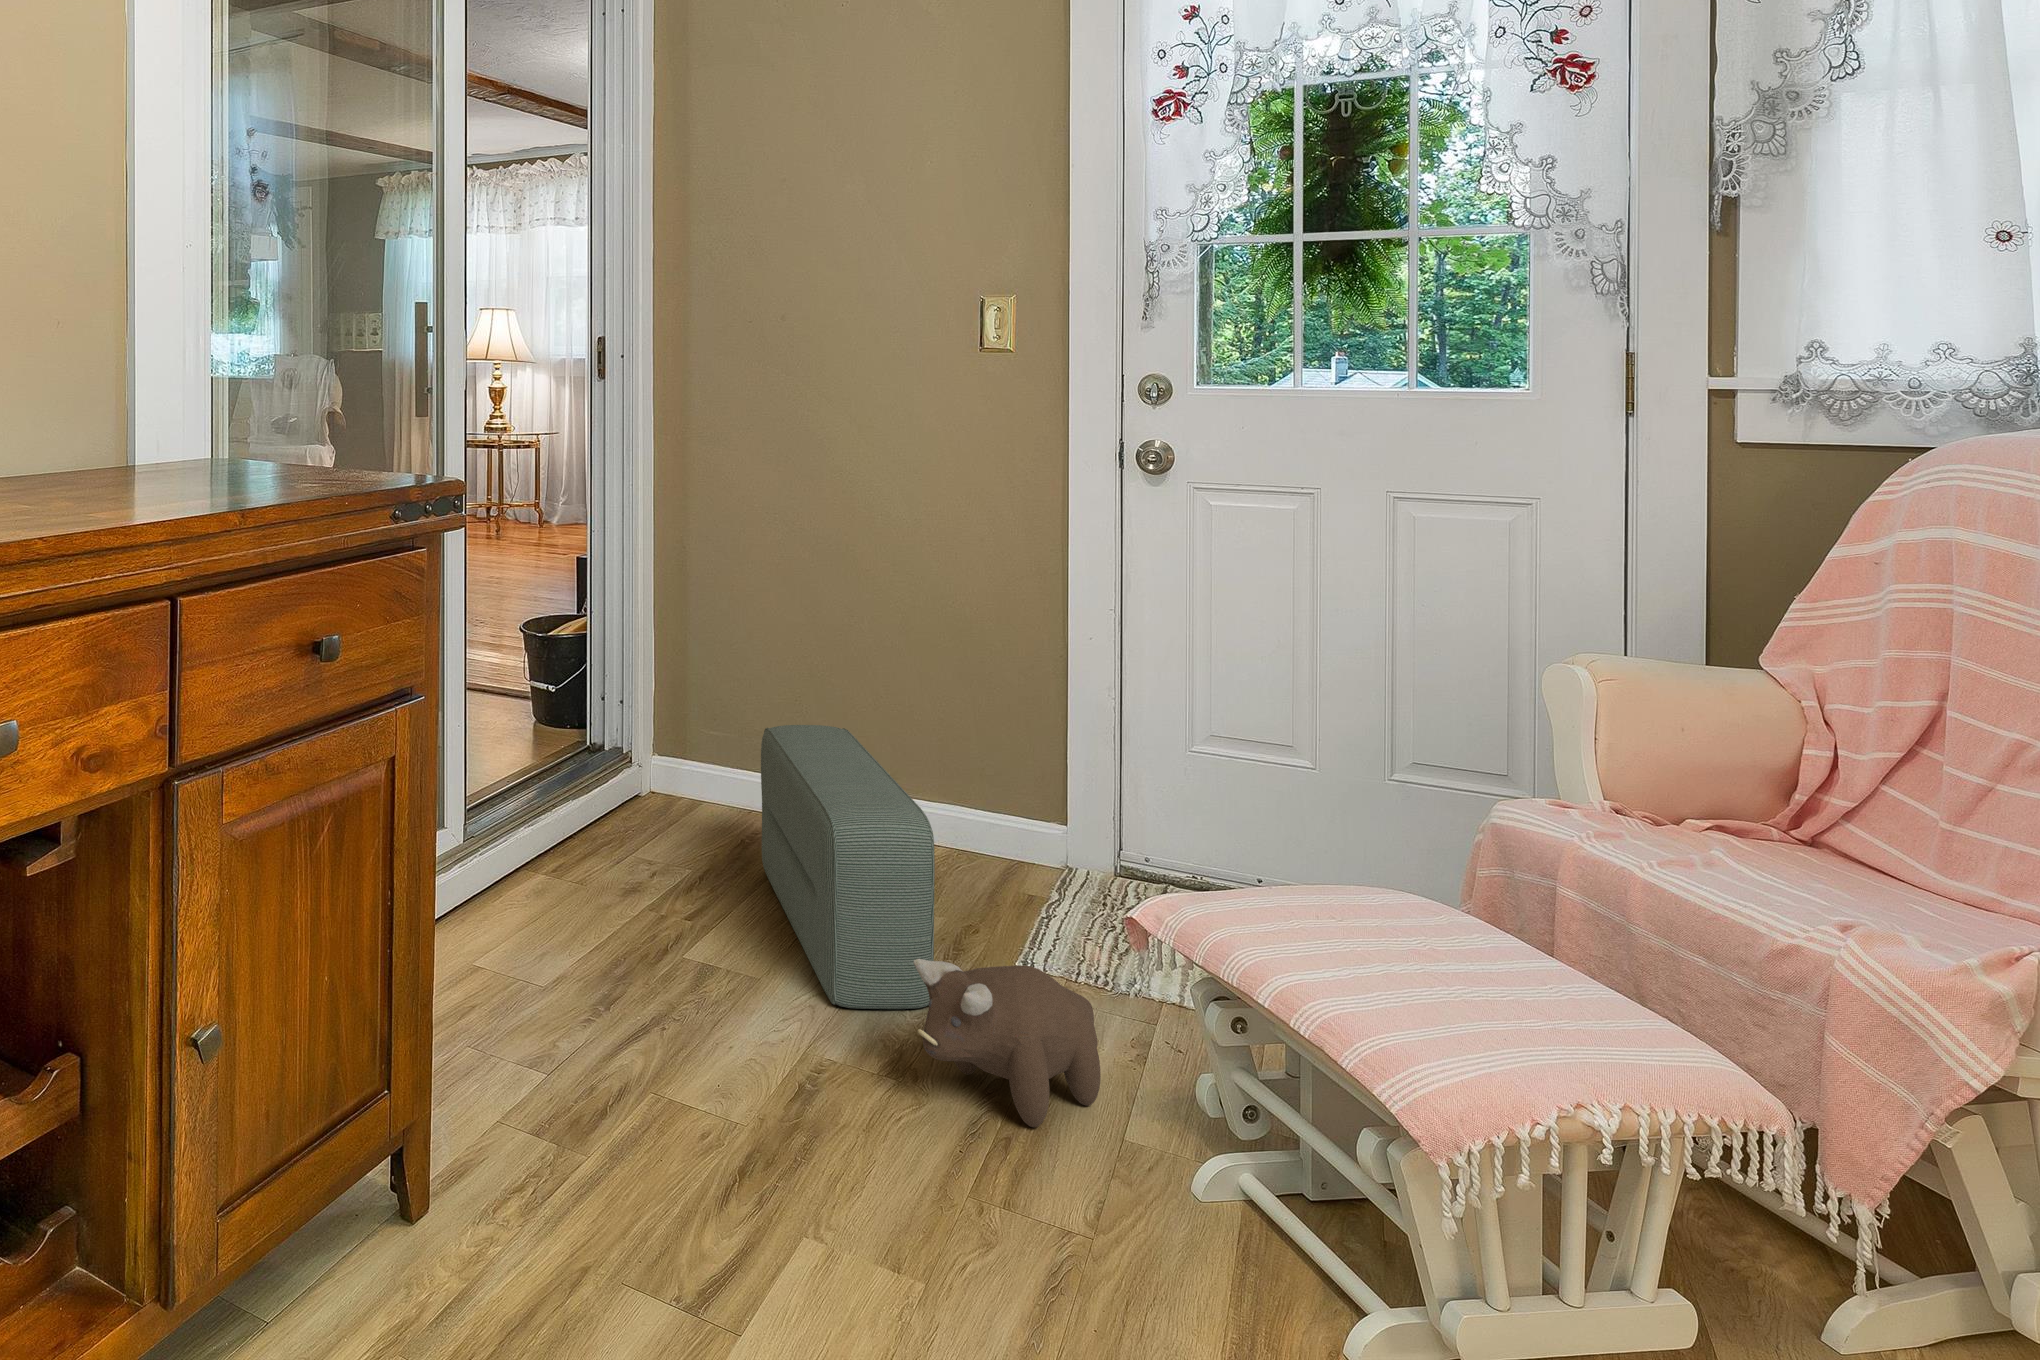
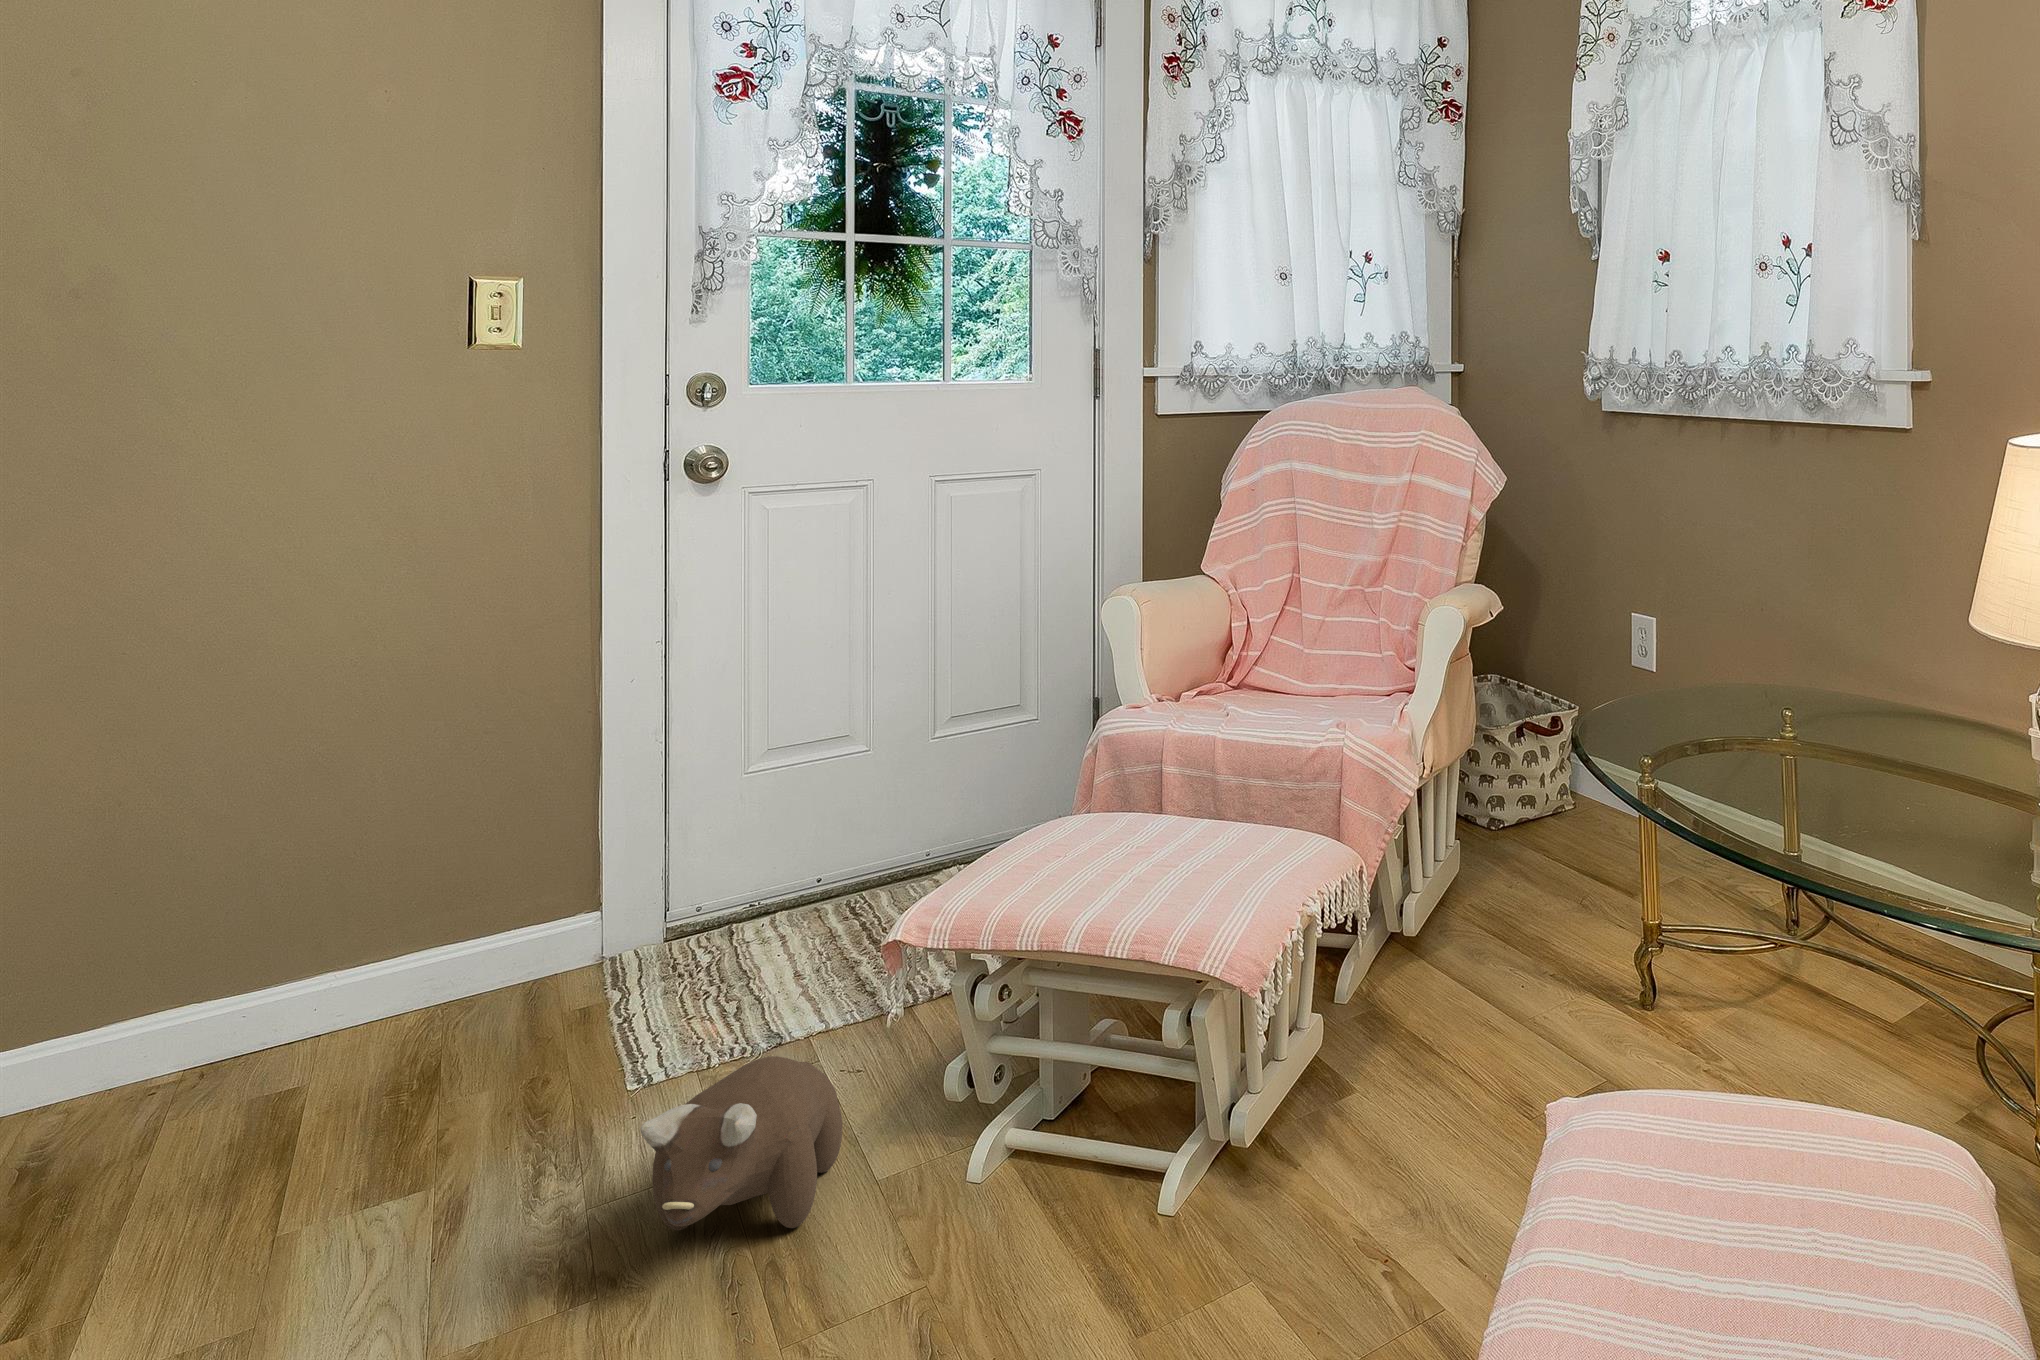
pouf: present [761,725,935,1009] -> none [114,907,579,1276]

